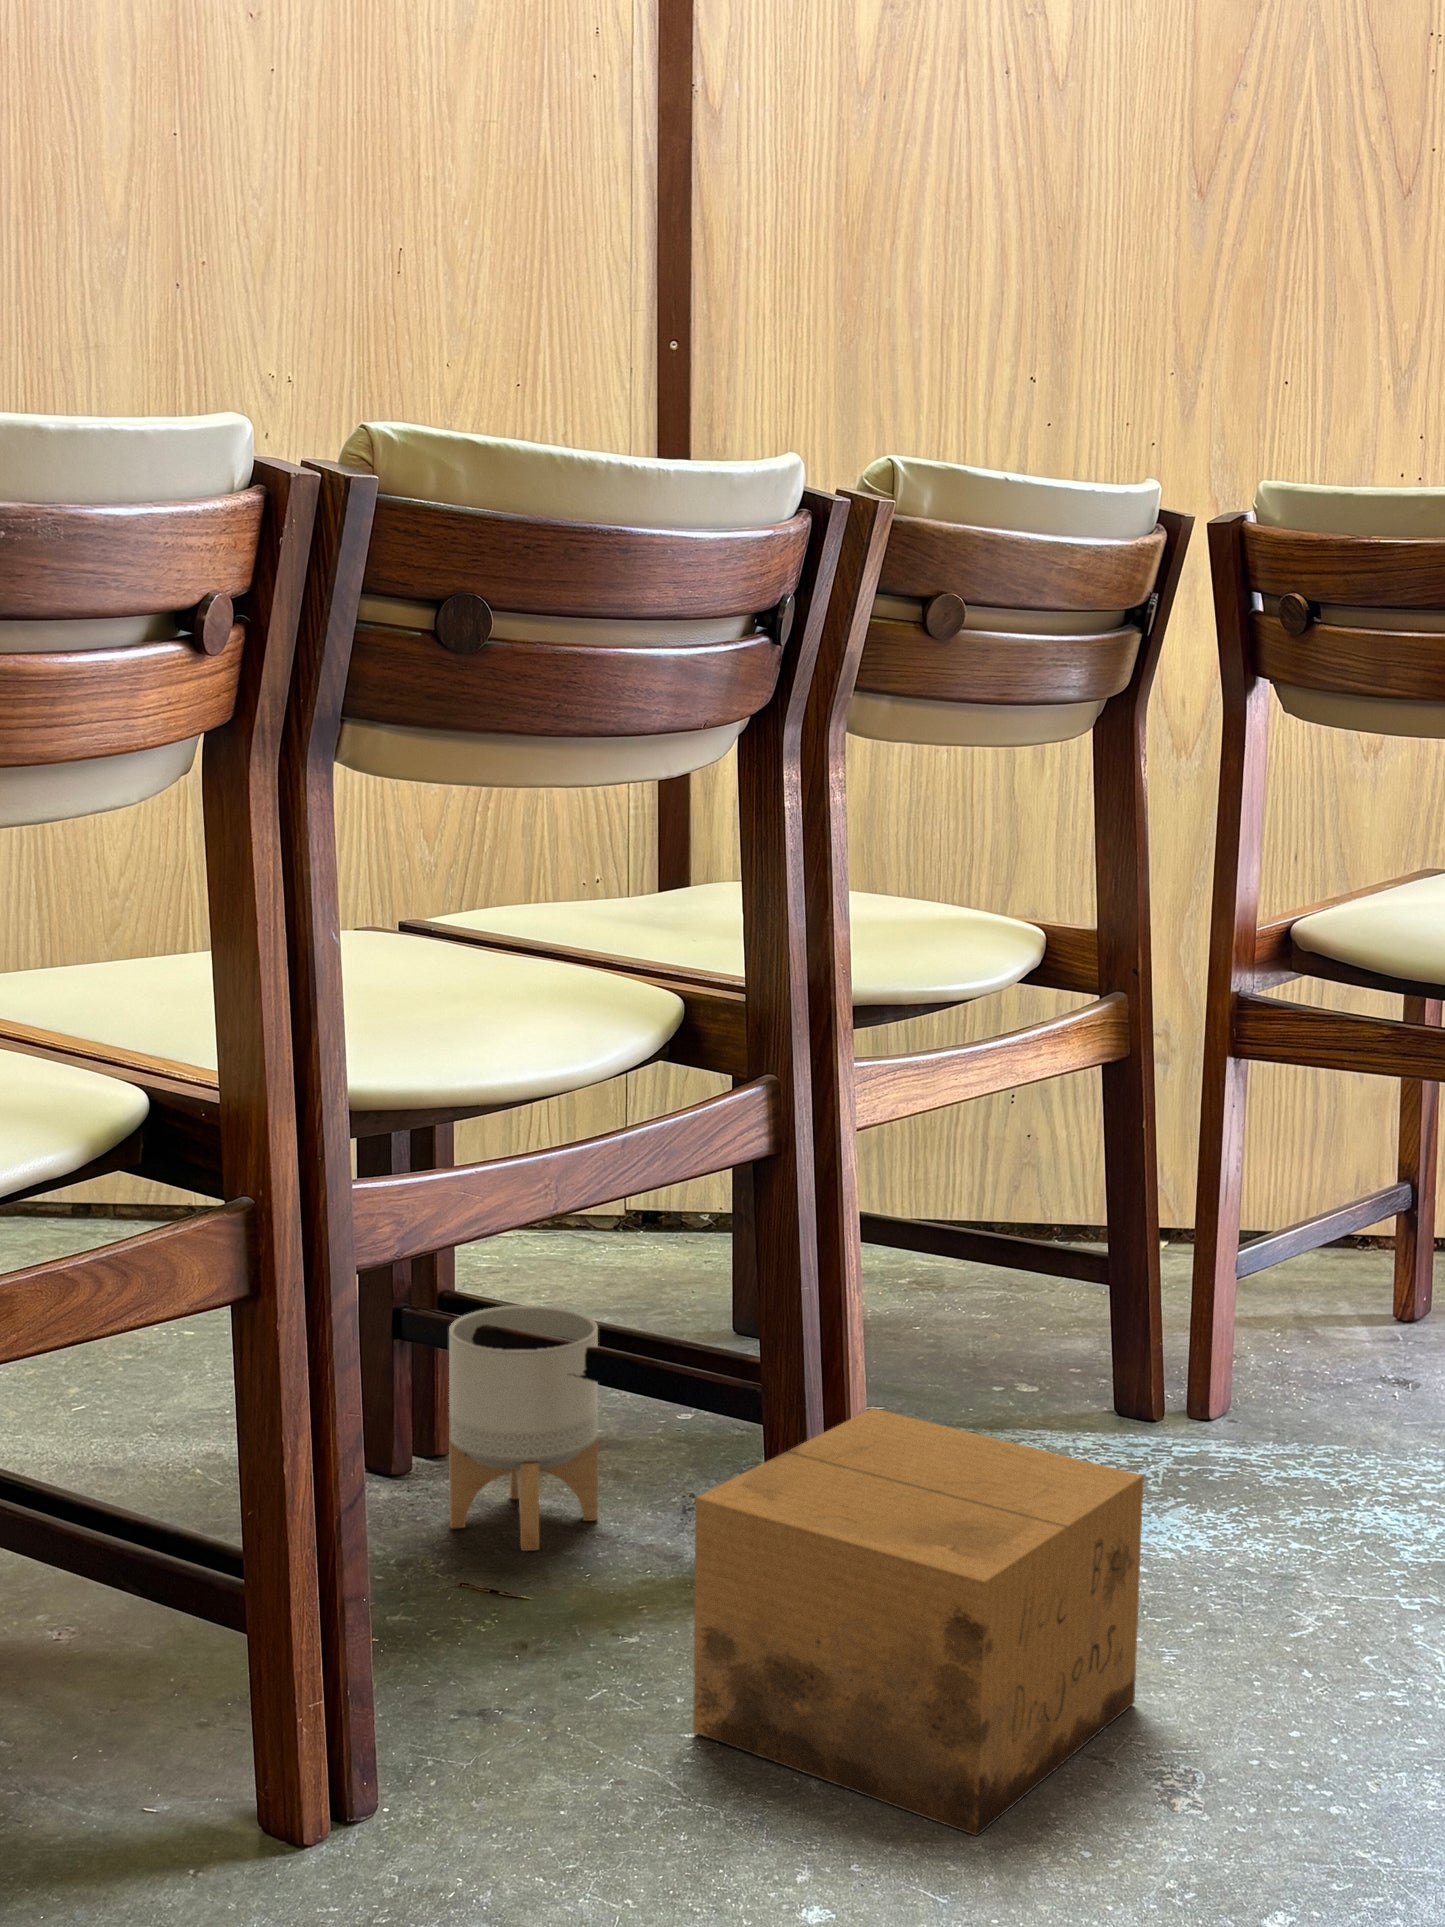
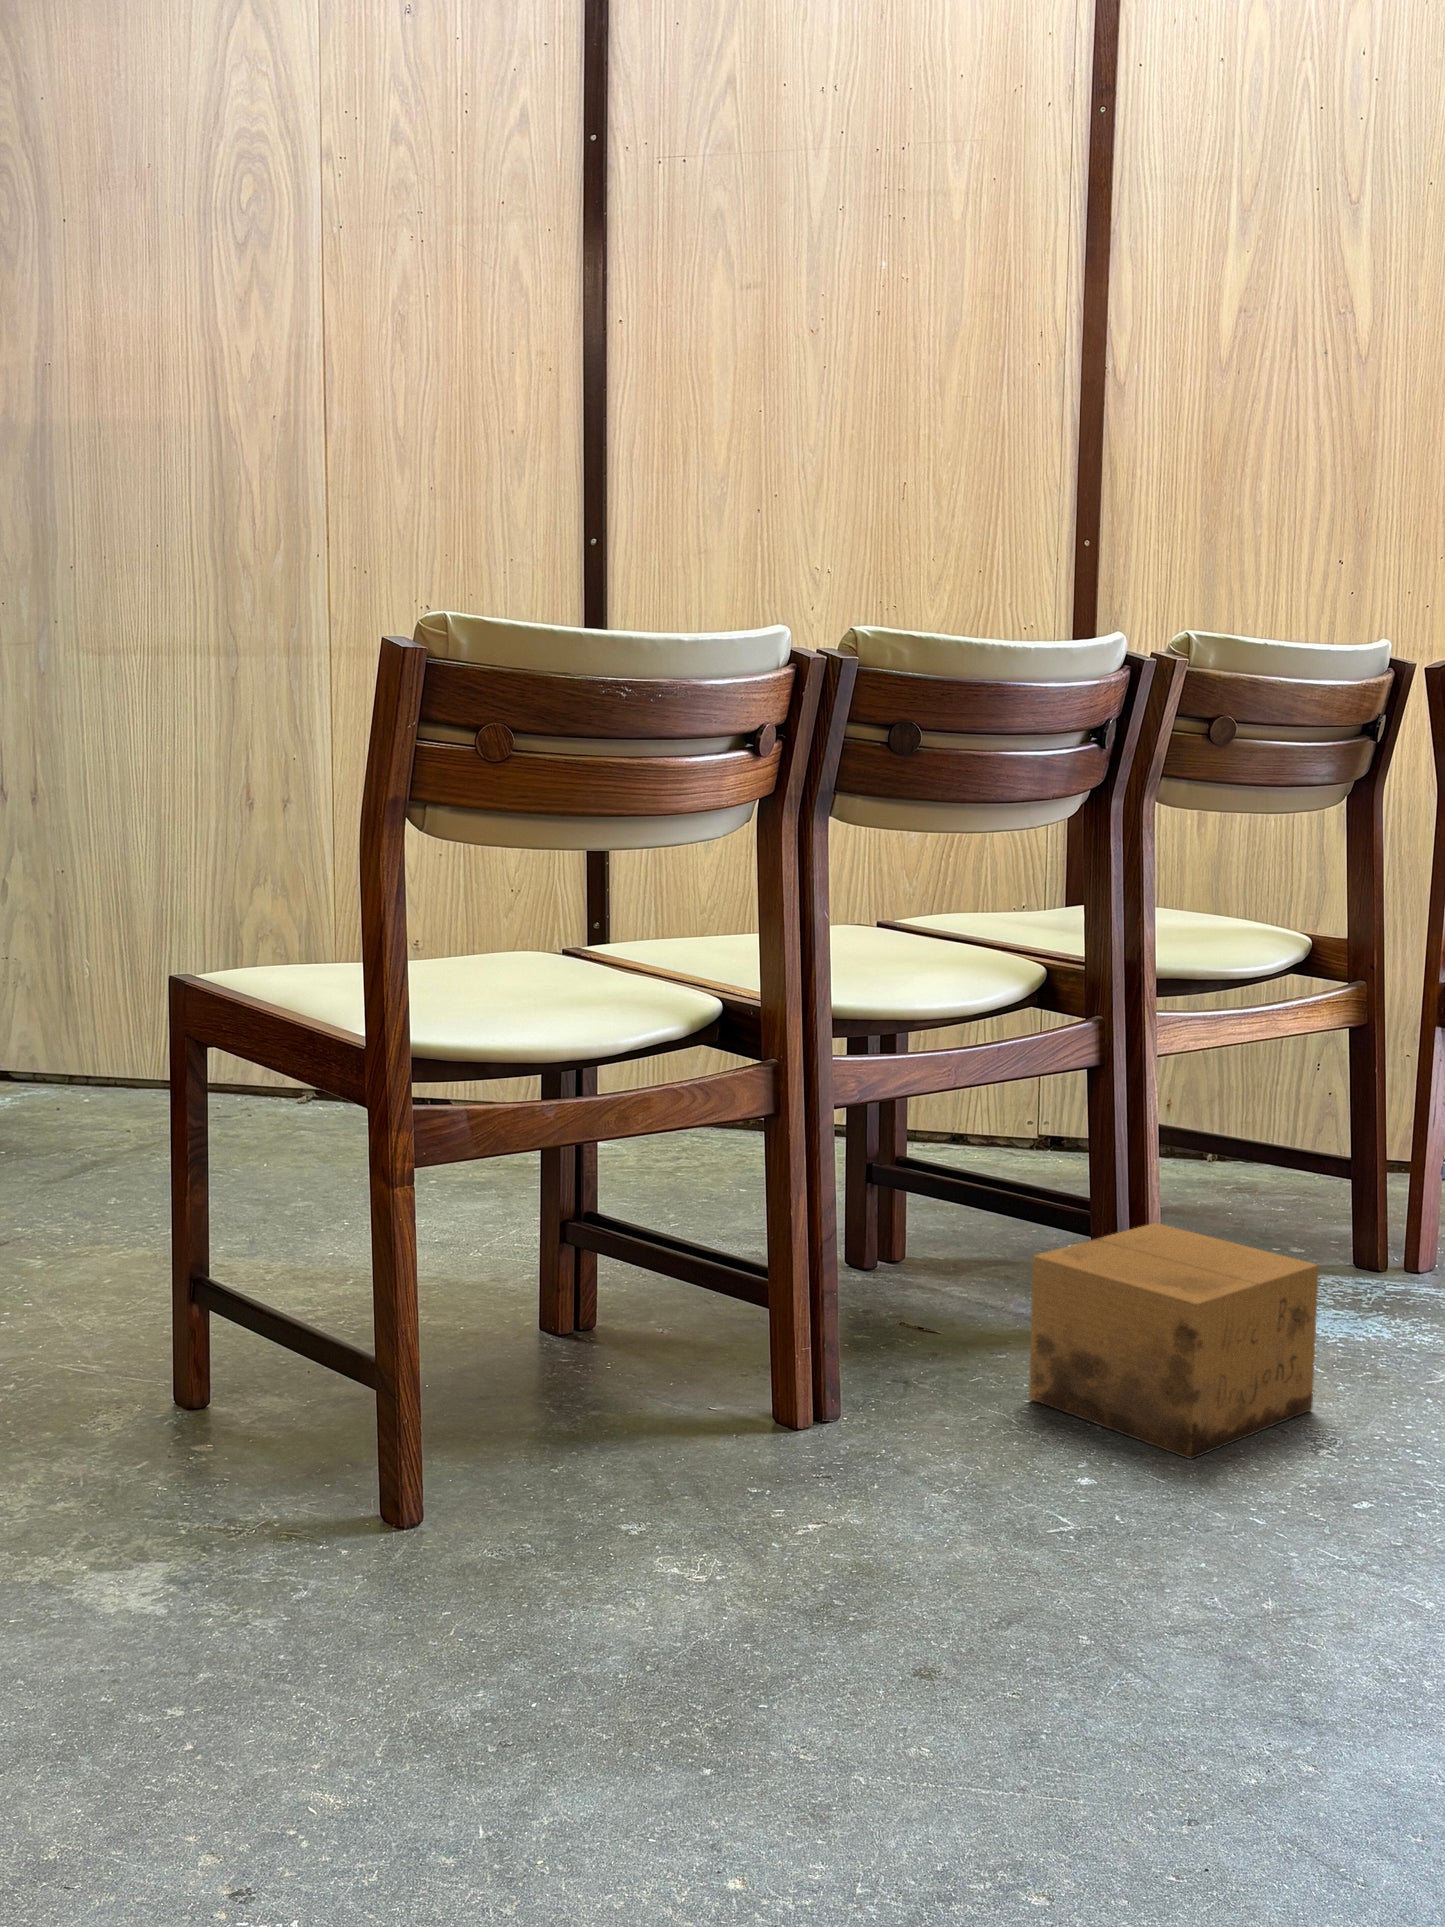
planter: present [449,1305,598,1551] -> none [898,1161,993,1309]

